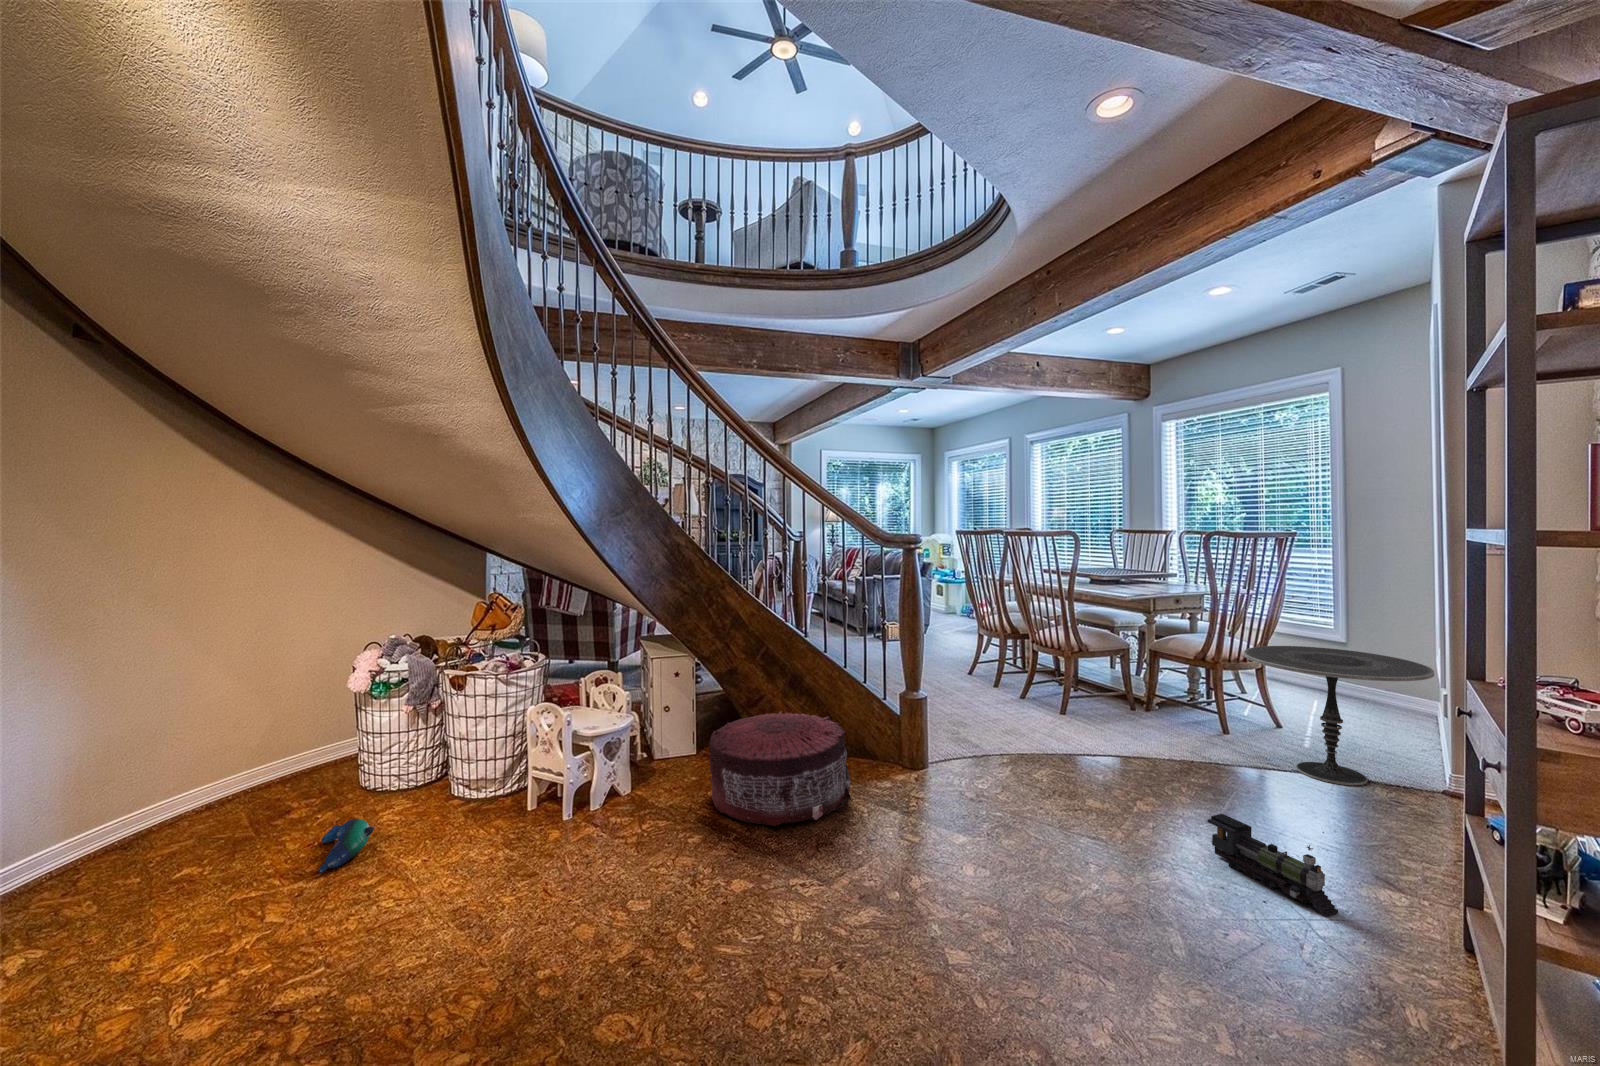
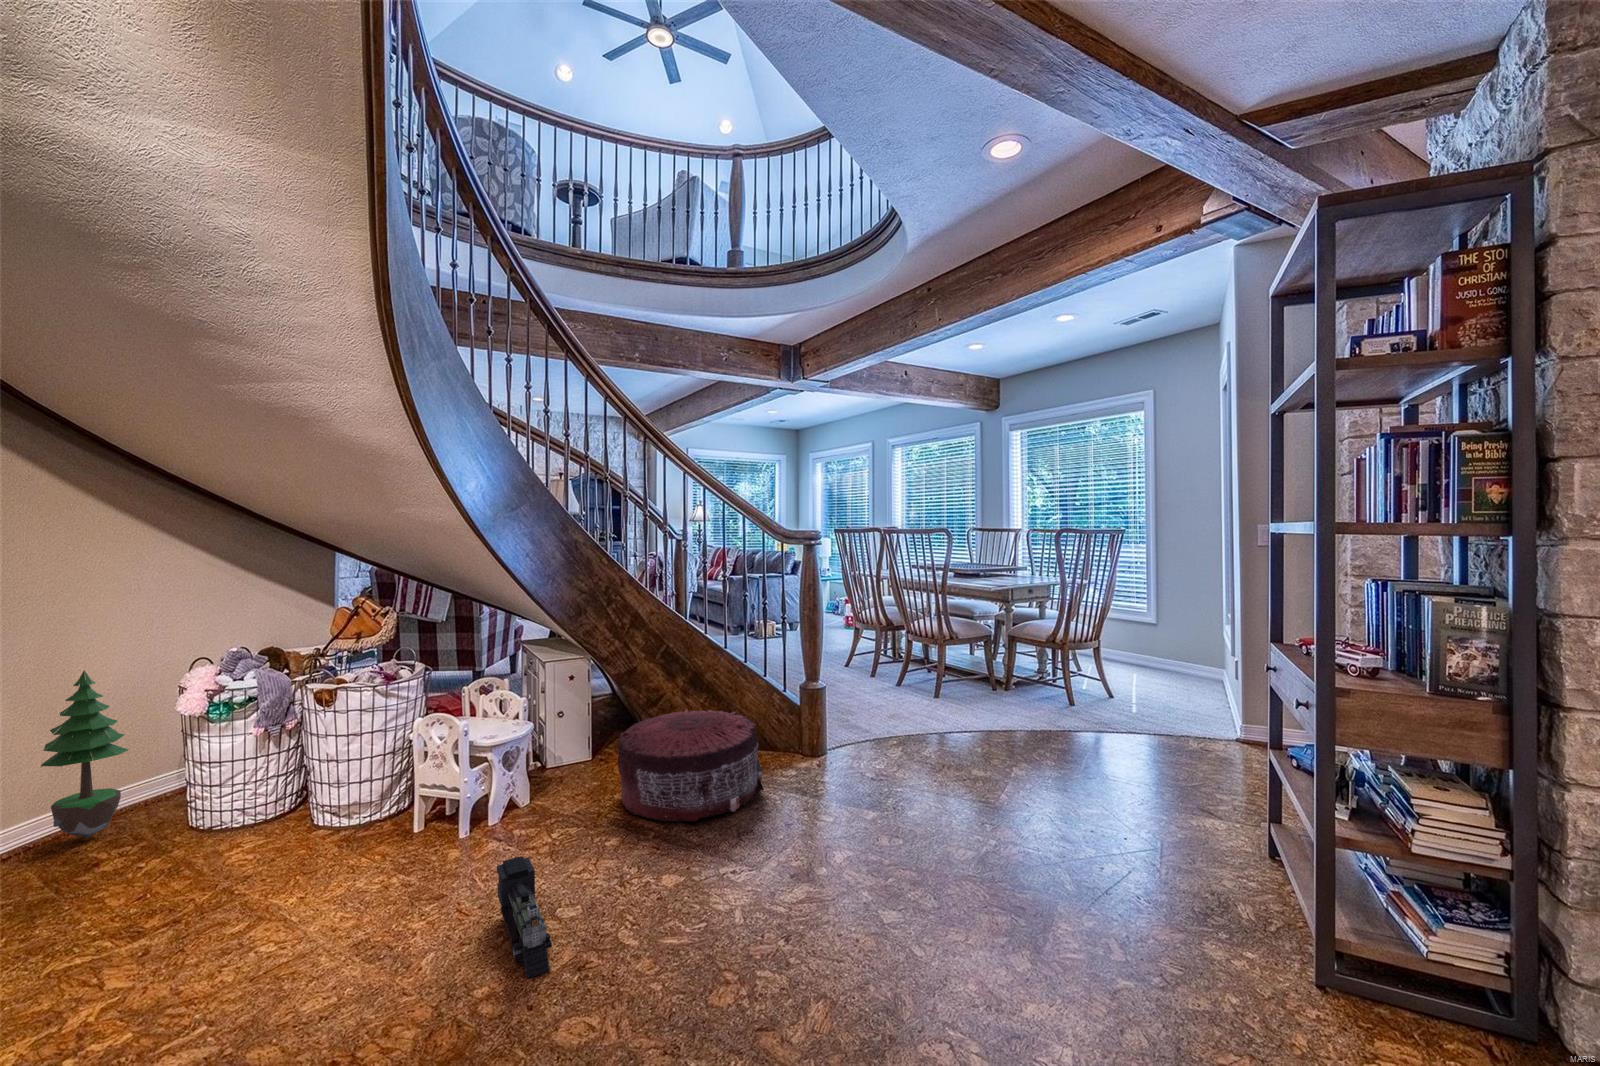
side table: present [1244,646,1434,785] -> none [1091,627,1230,741]
potted tree: none [258,649,321,788] -> present [41,670,128,838]
toy train: present [1207,814,1338,917] -> present [497,856,552,979]
plush toy: present [319,819,374,873] -> none [154,861,230,927]

